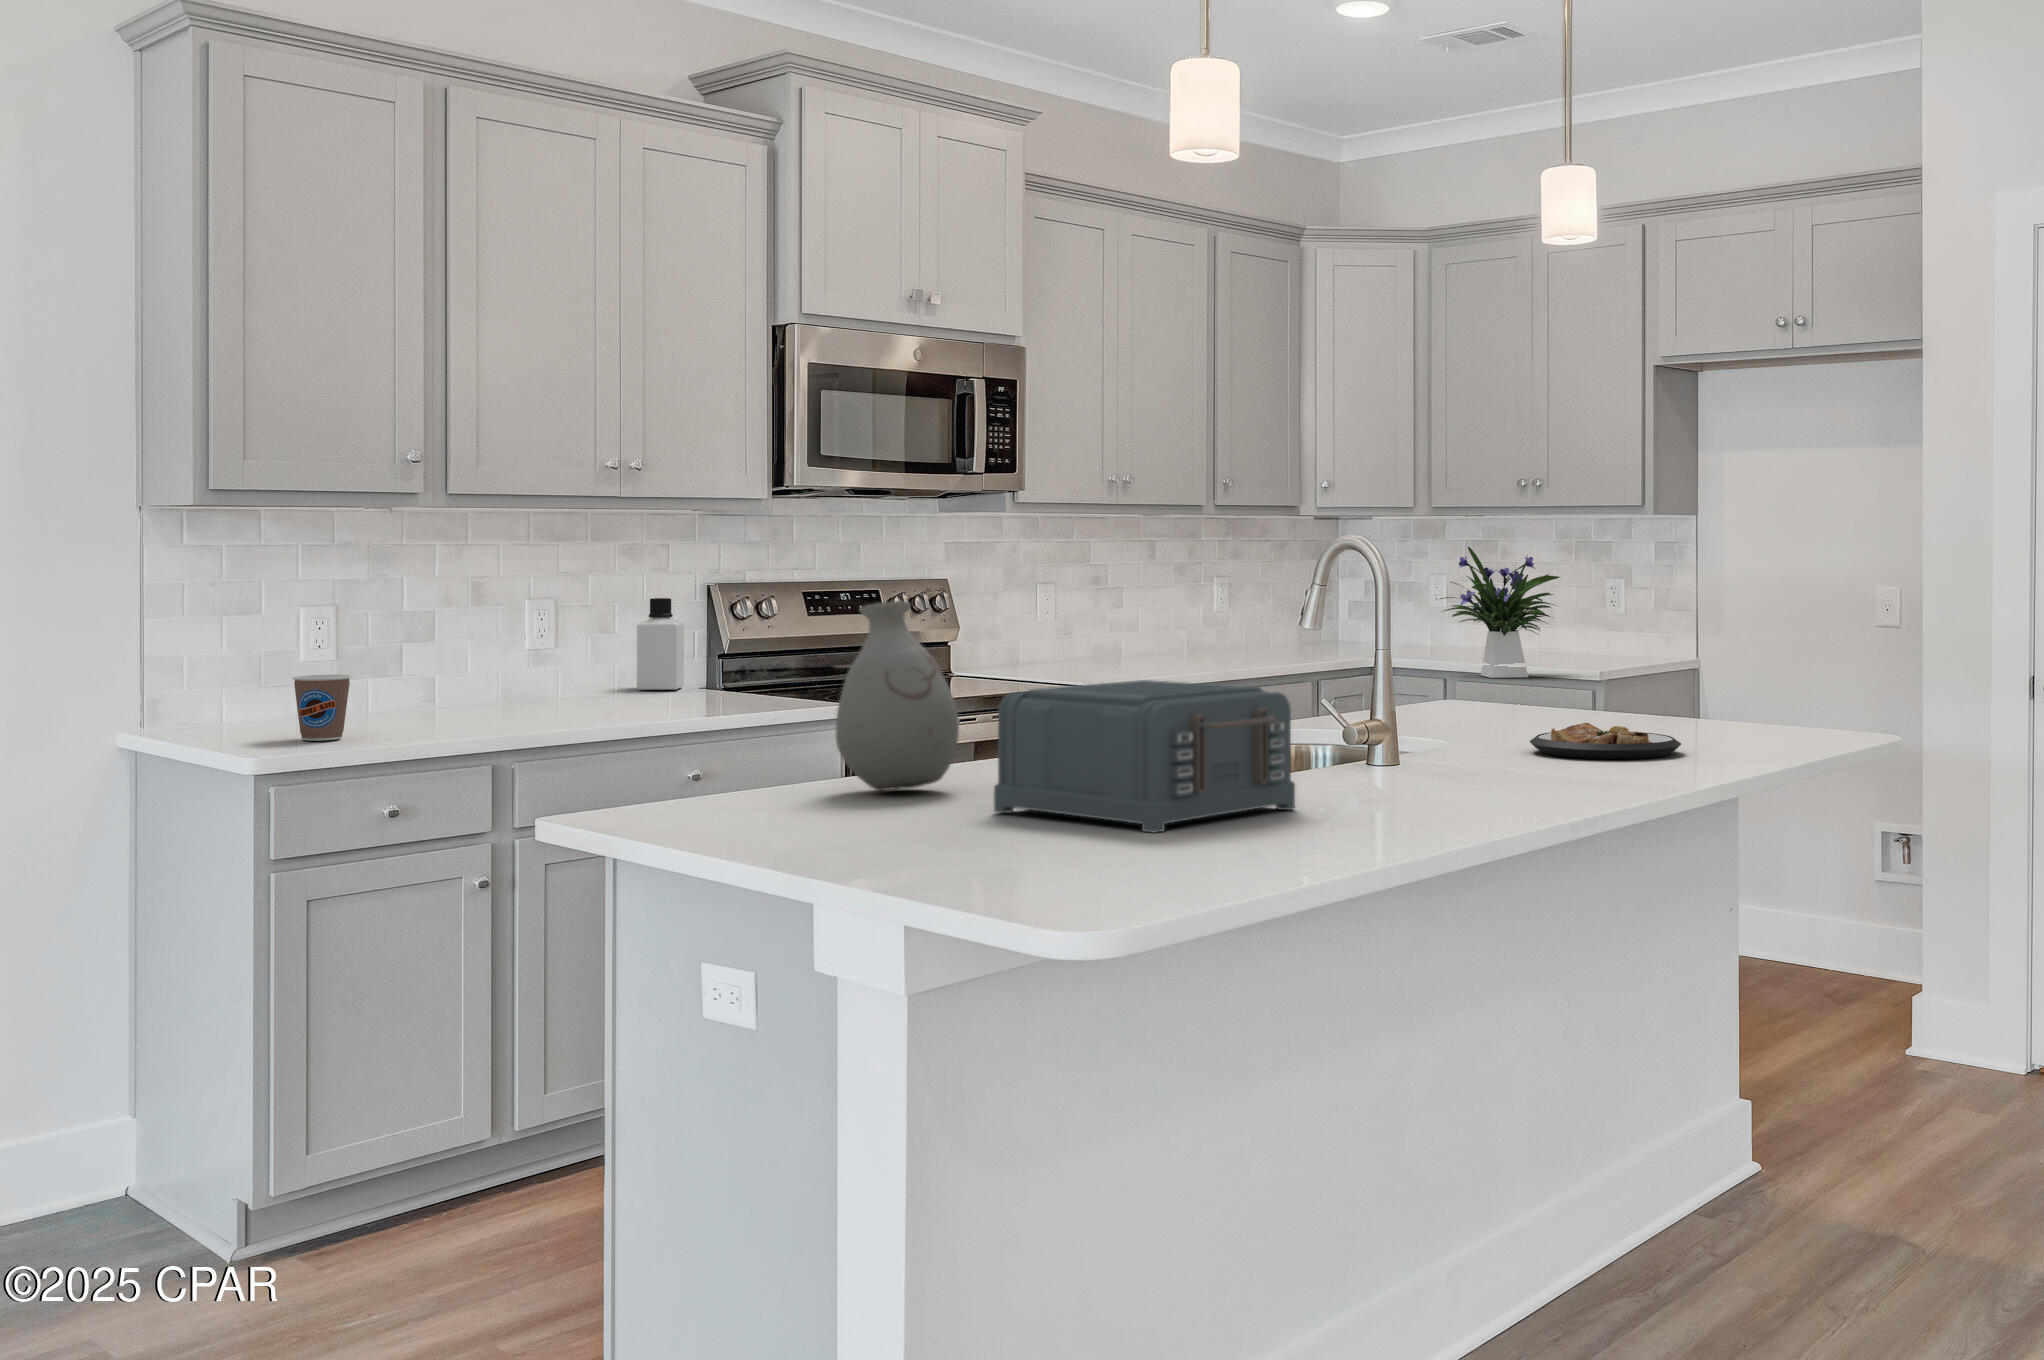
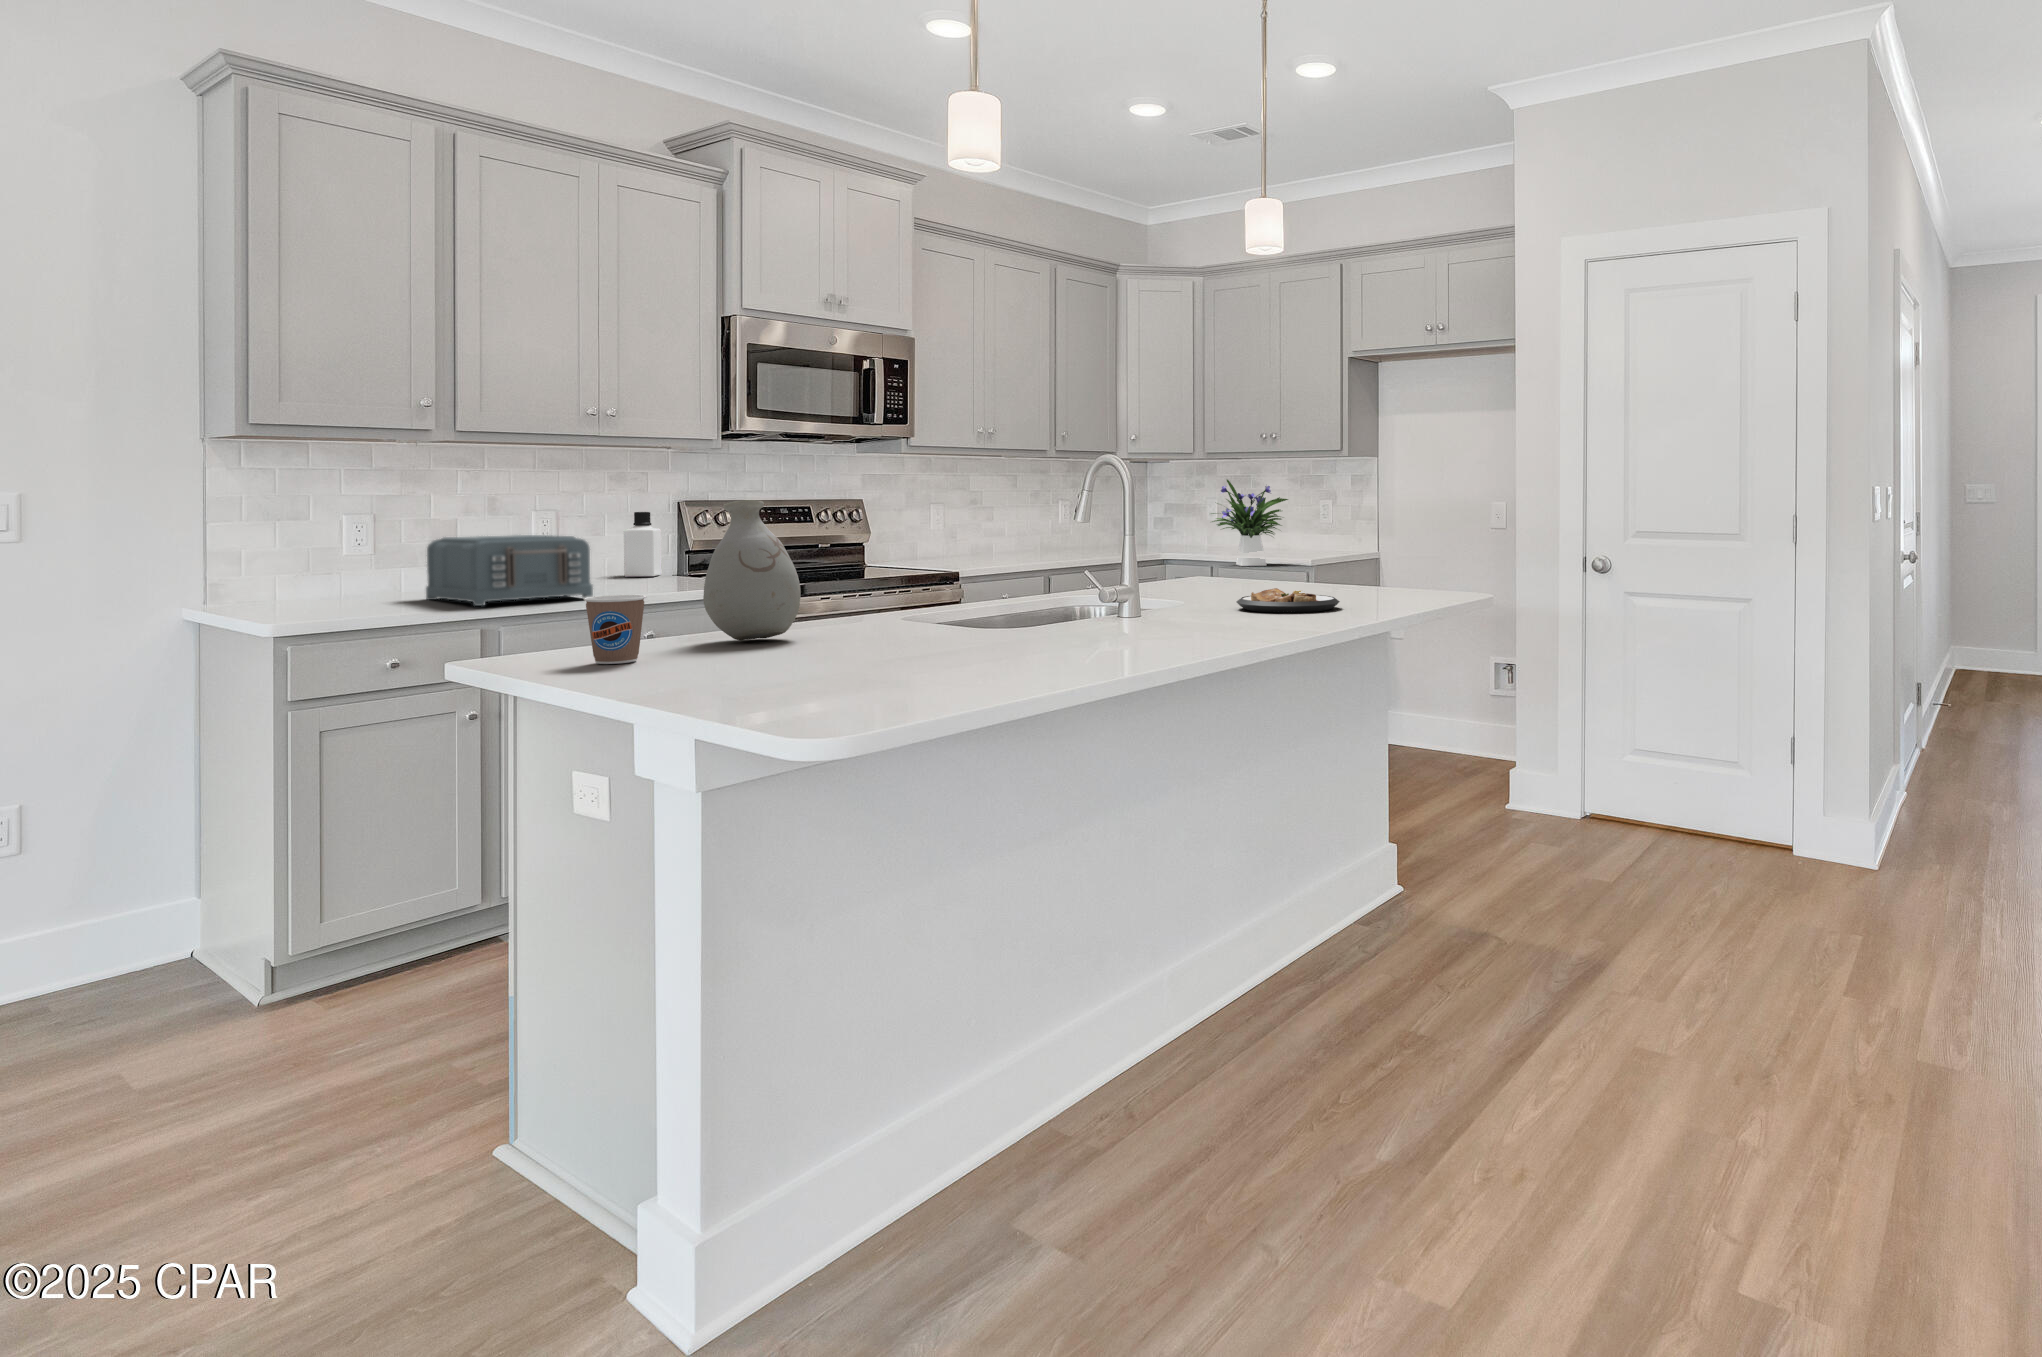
coffee cup: present [292,674,352,741] -> present [584,595,646,664]
toaster: present [994,680,1295,833] -> present [426,535,593,606]

